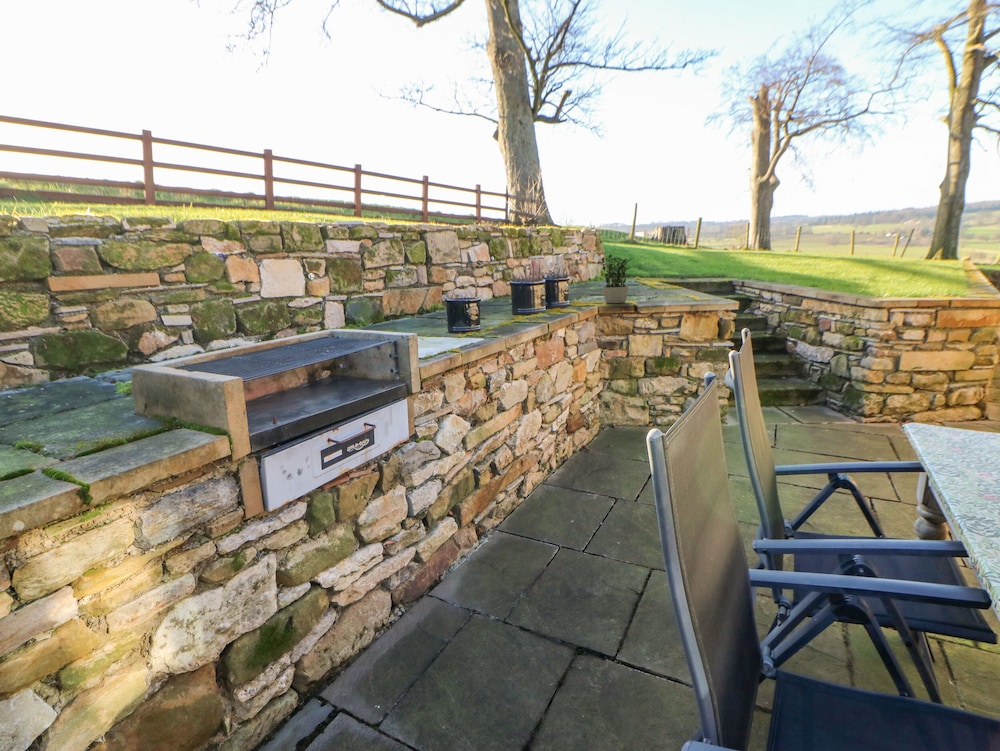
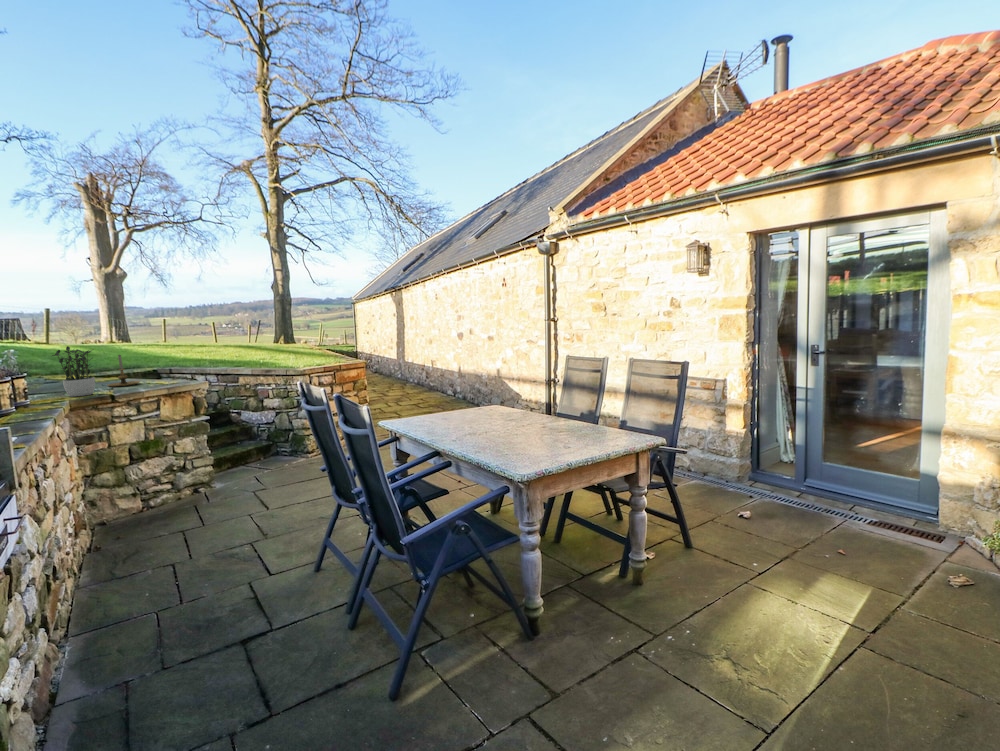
candle holder: none [647,265,676,298] -> present [108,355,139,387]

